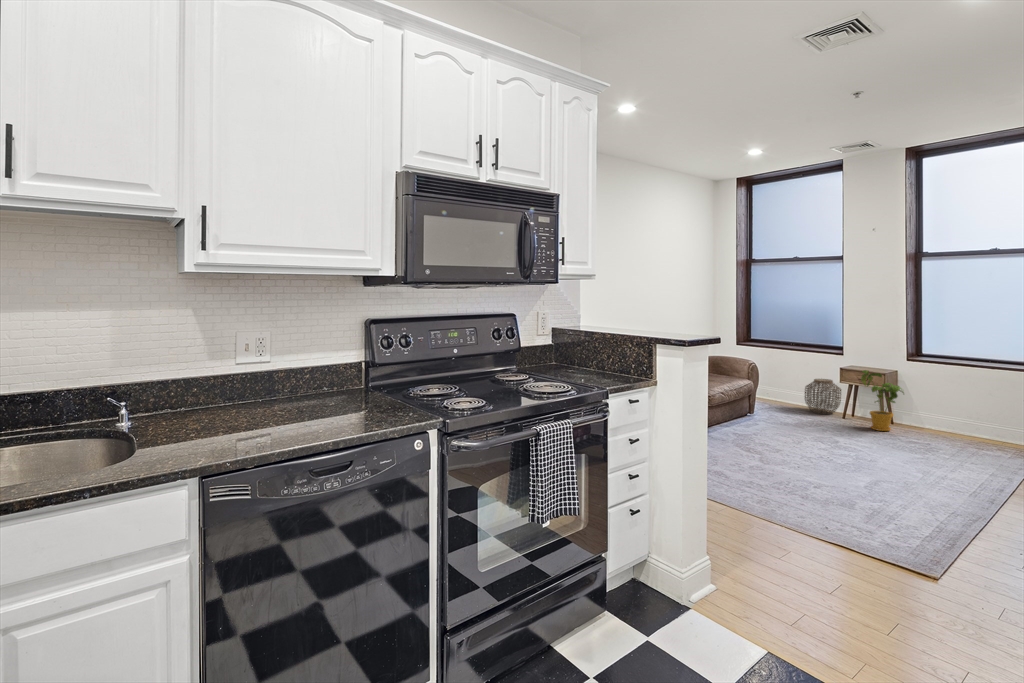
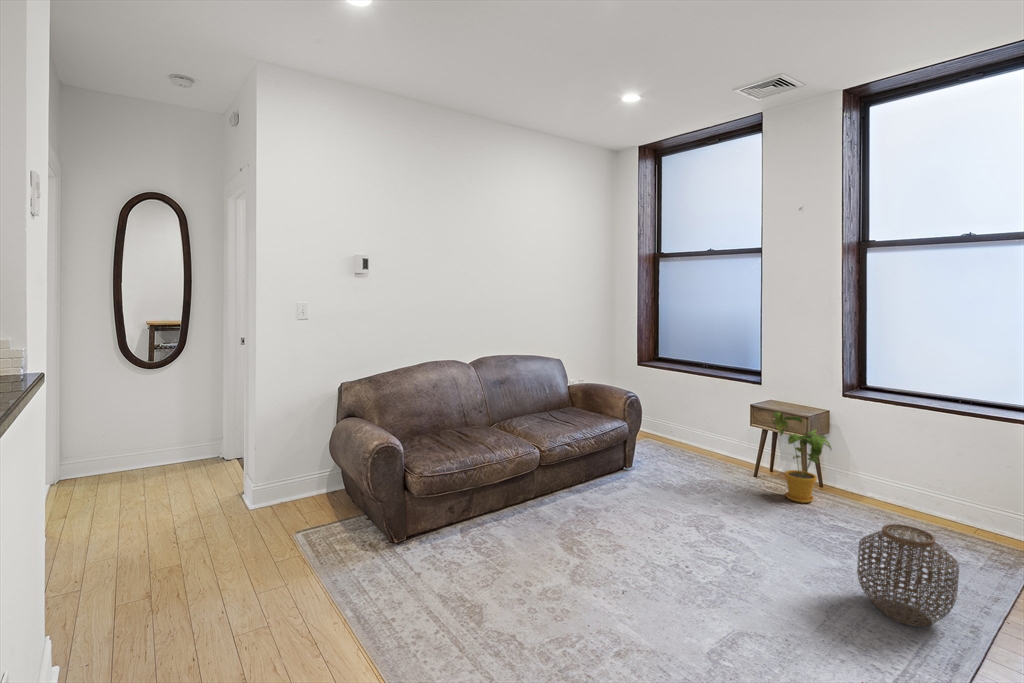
woven basket: present [805,379,841,414] -> present [857,524,959,627]

